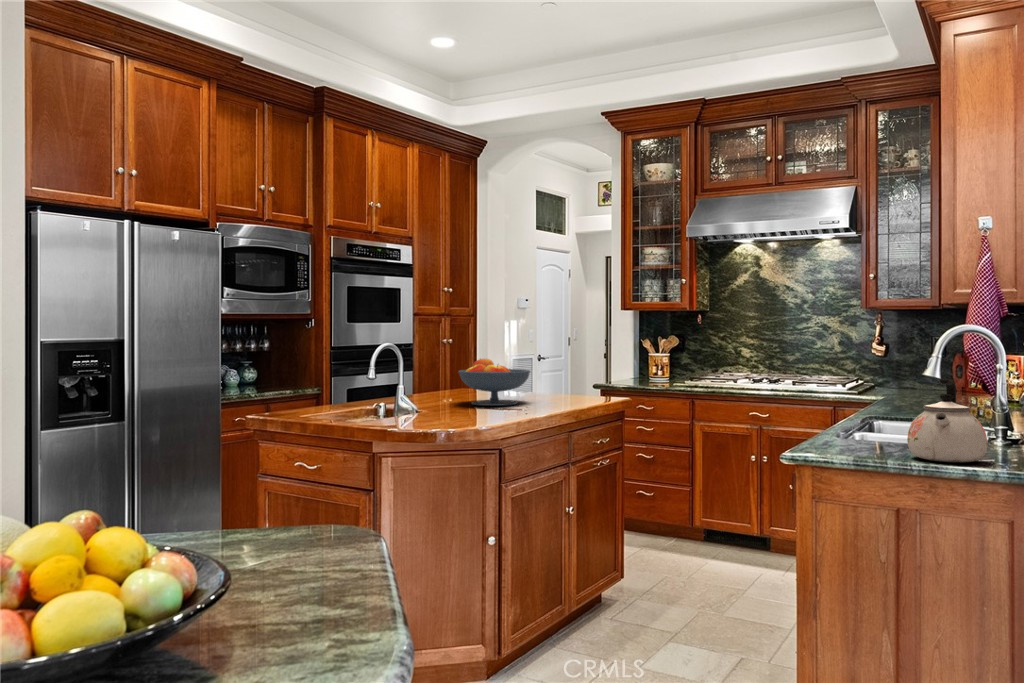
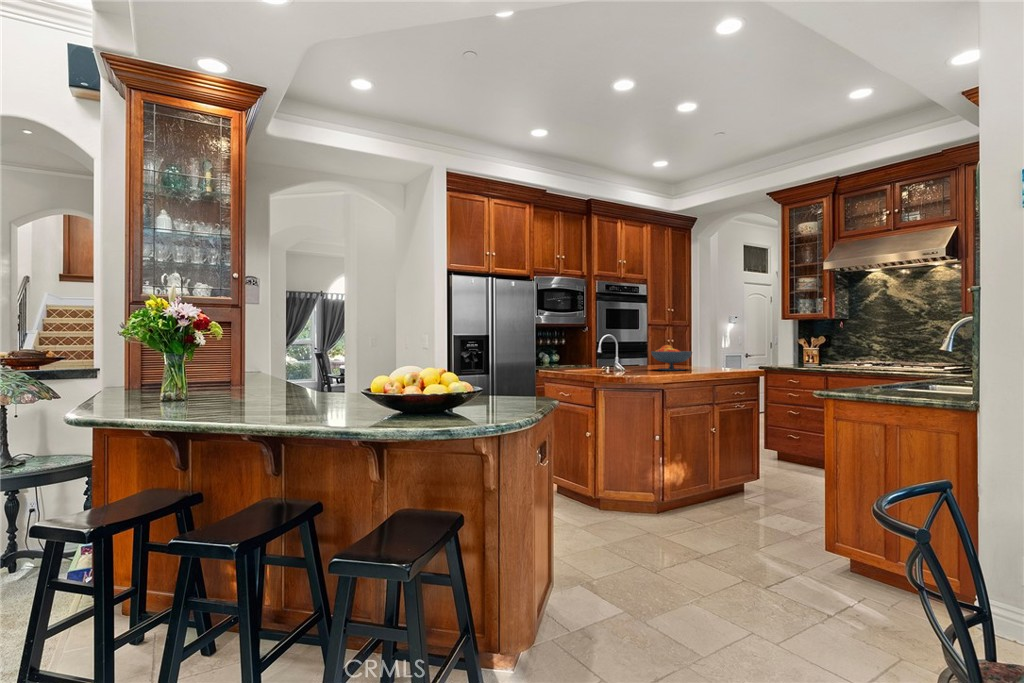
kettle: present [907,379,987,463] -> none [871,347,918,393]

